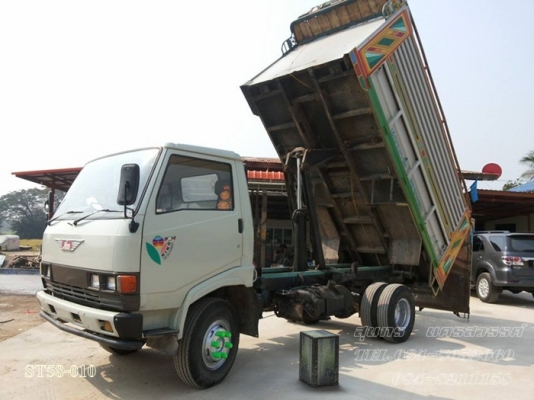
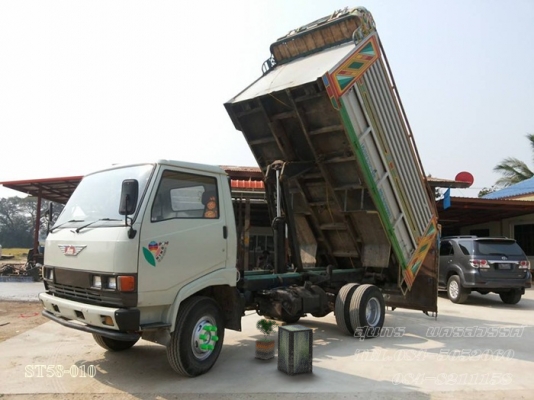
potted tree: none [274,321,301,367] -> present [255,319,278,359]

